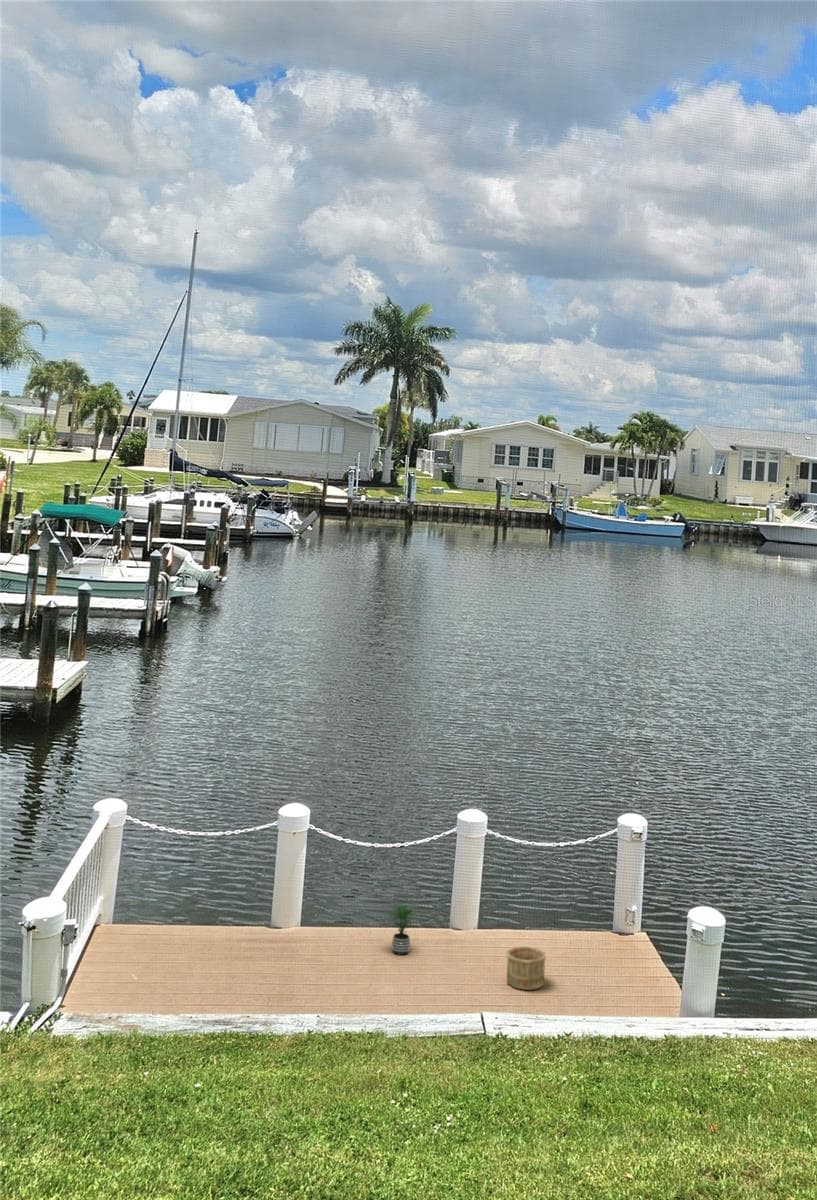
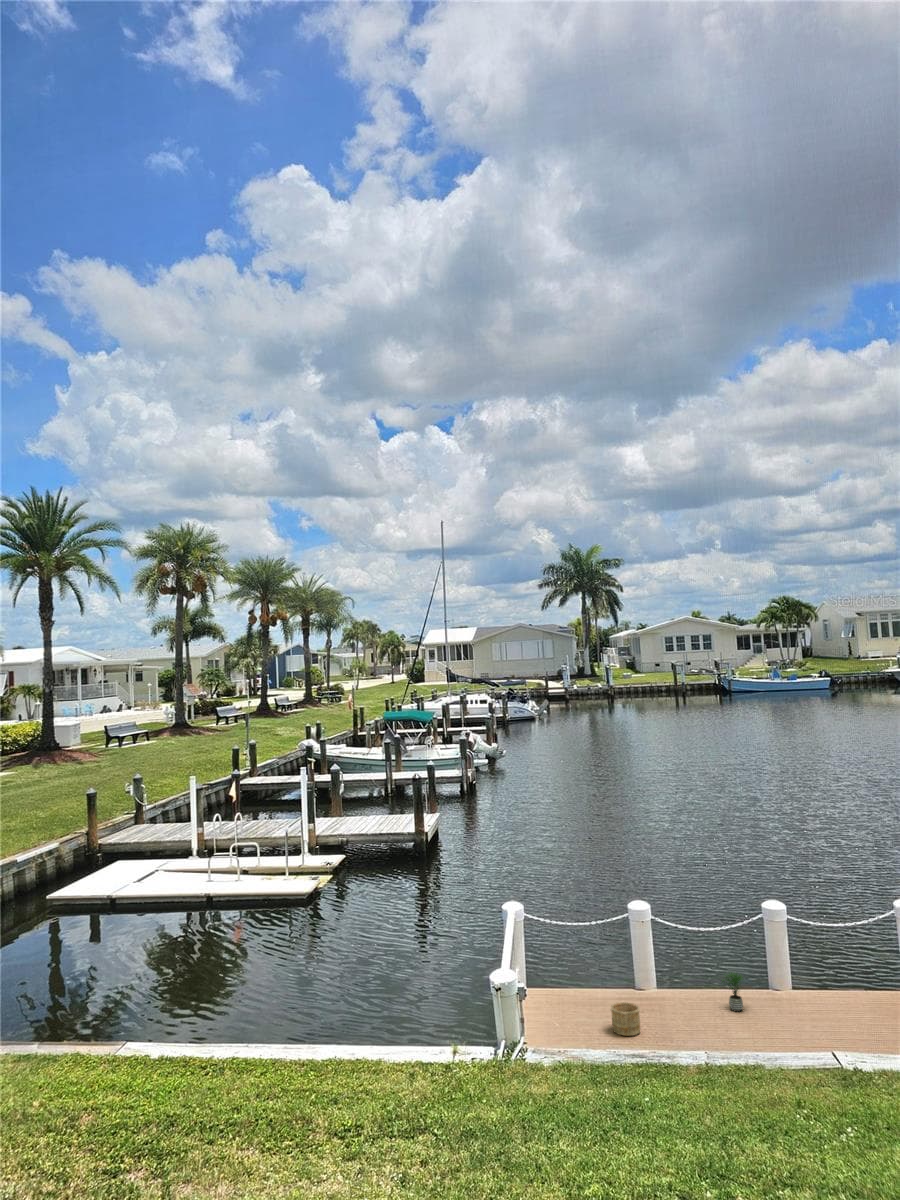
wooden bucket: present [506,947,546,990] -> present [611,1002,640,1036]

